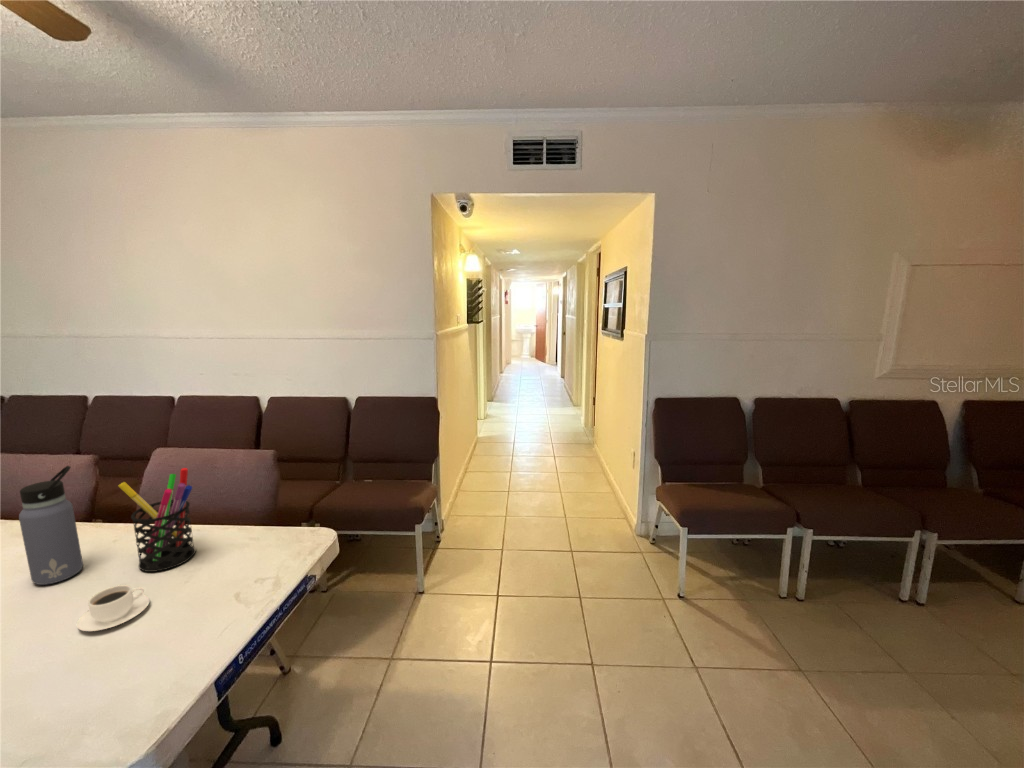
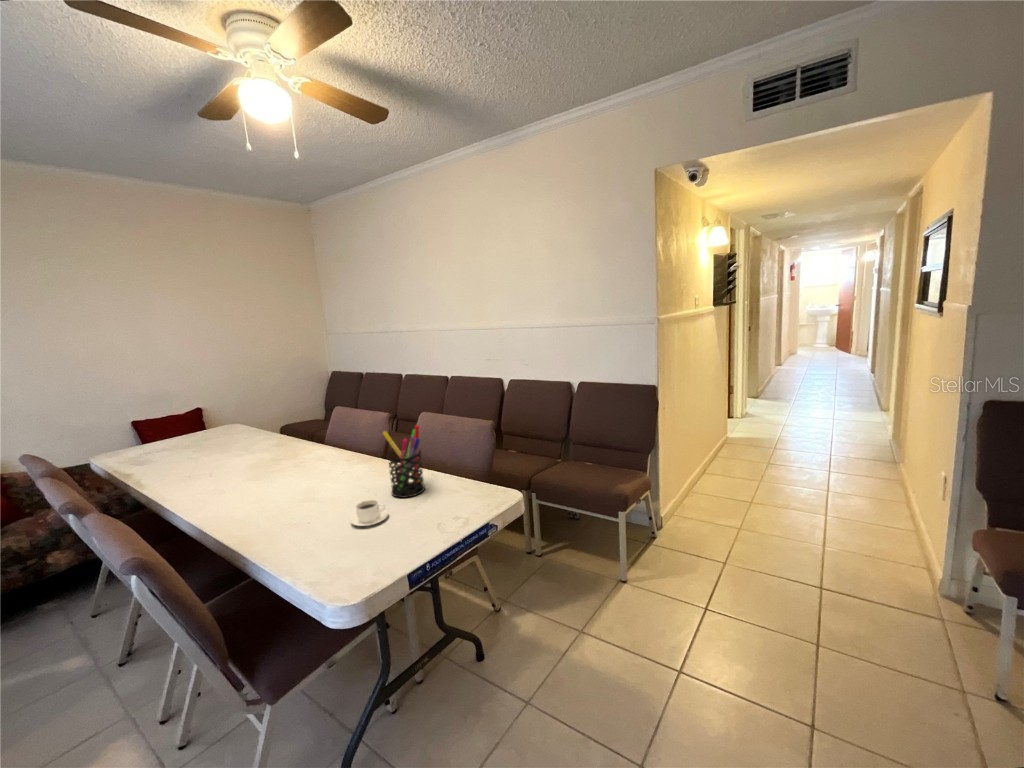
water bottle: present [19,466,83,585] -> none [335,416,366,492]

